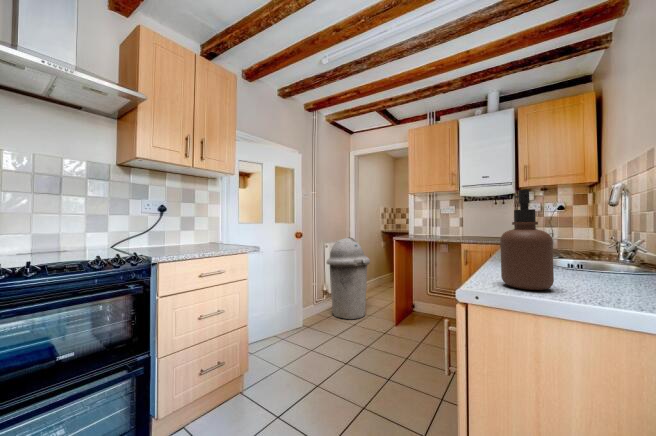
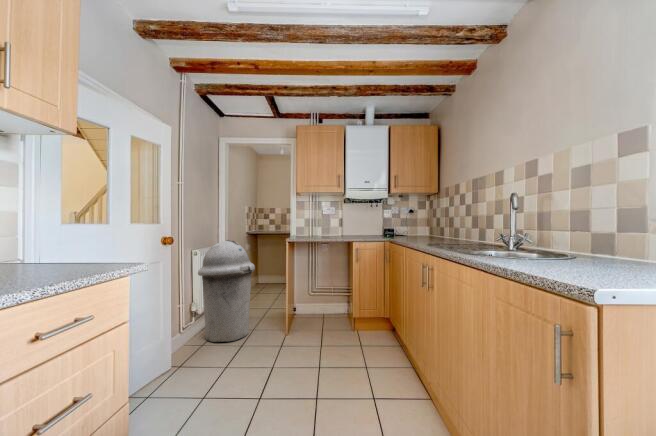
soap dispenser: present [500,190,554,290] -> none [550,186,601,275]

